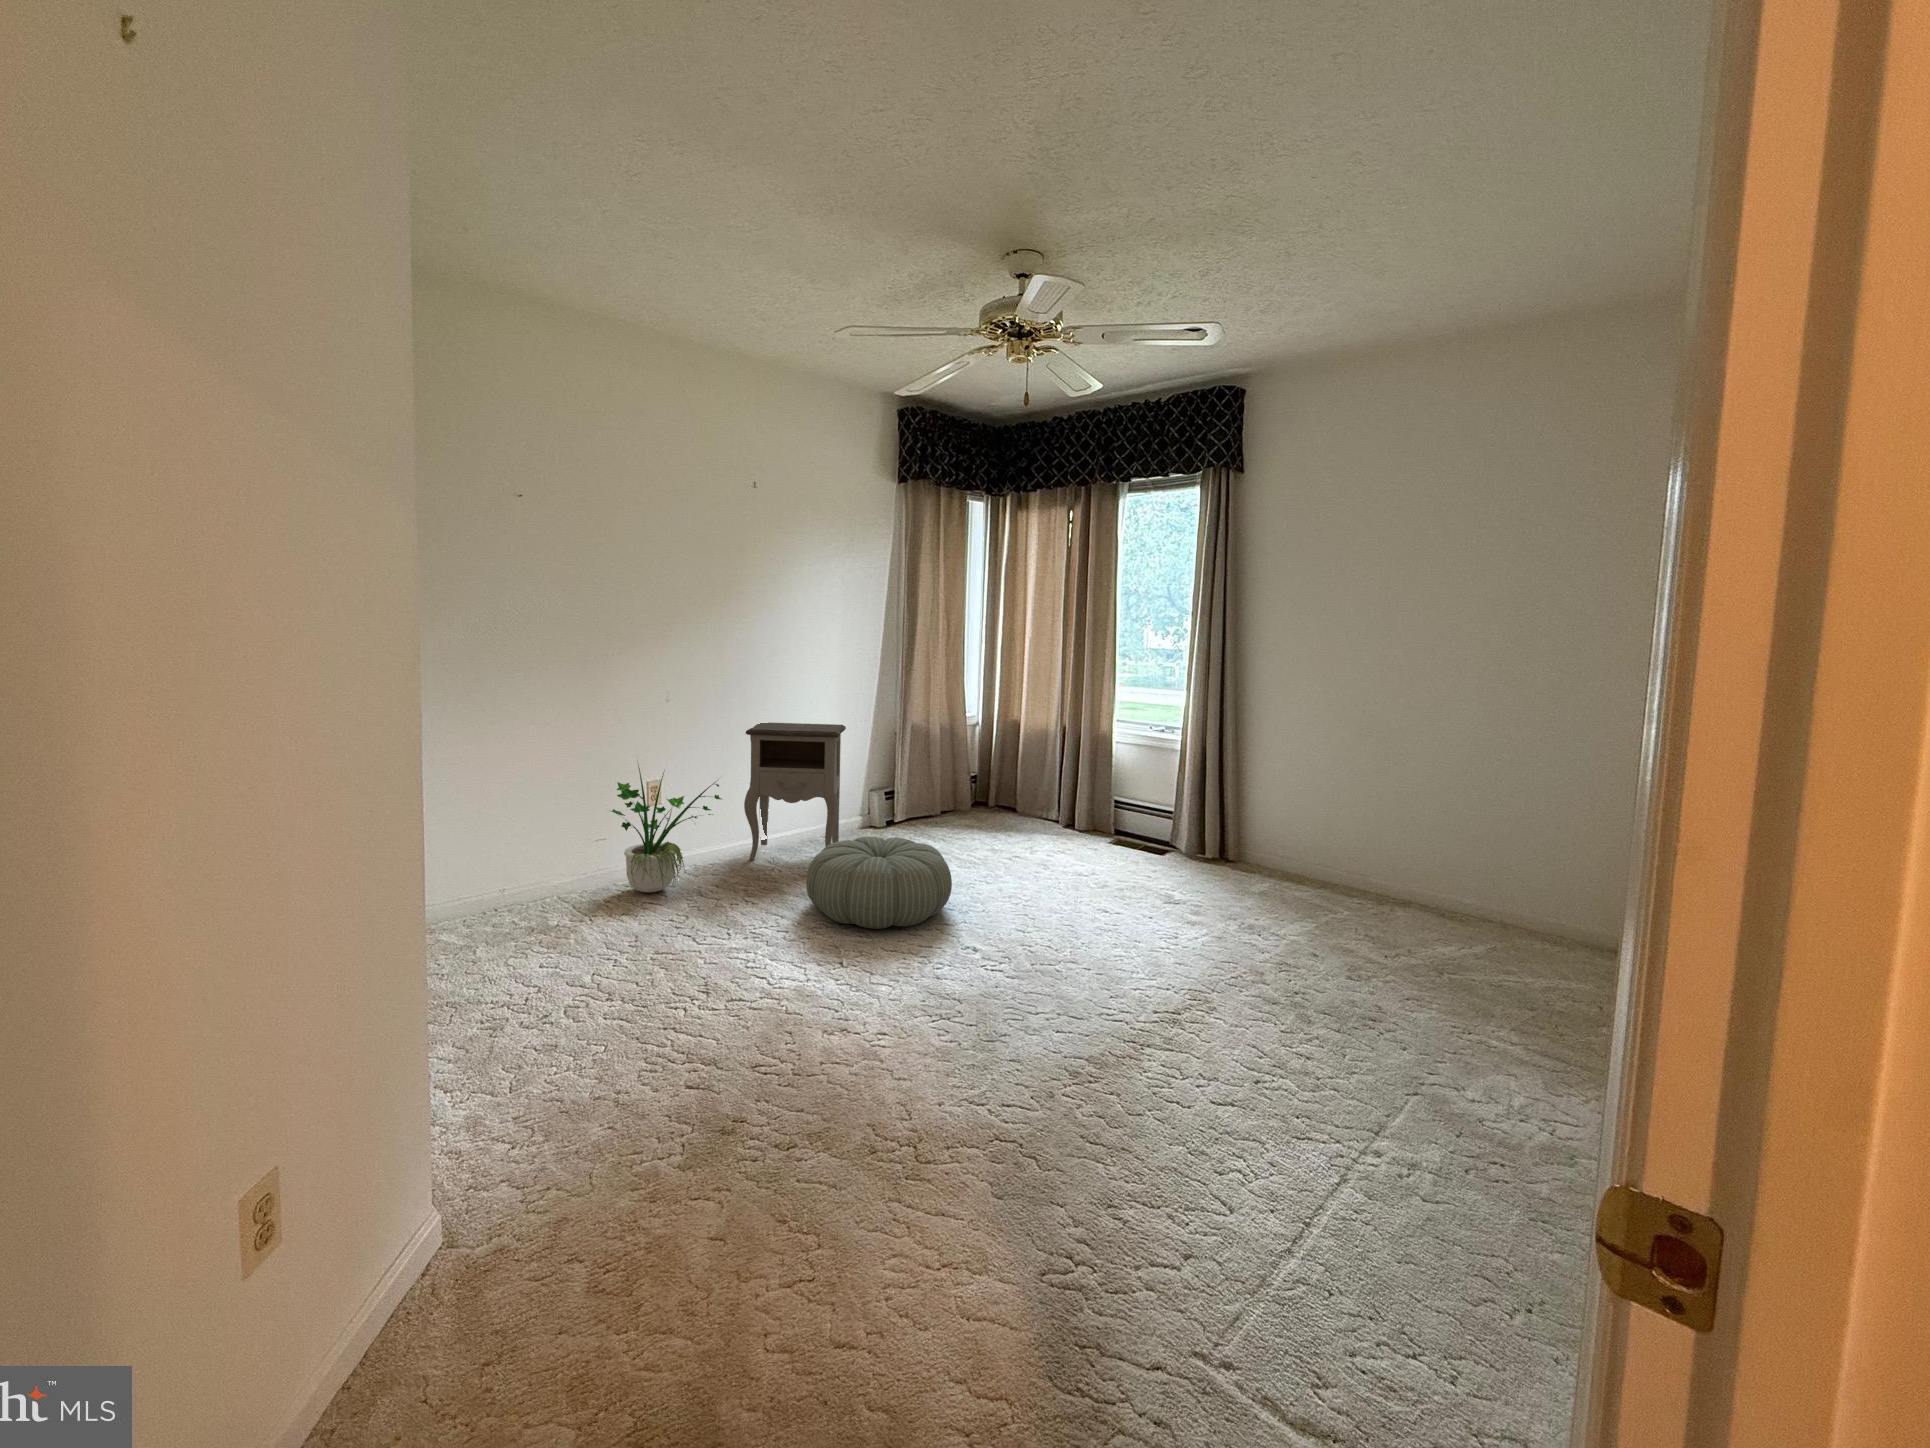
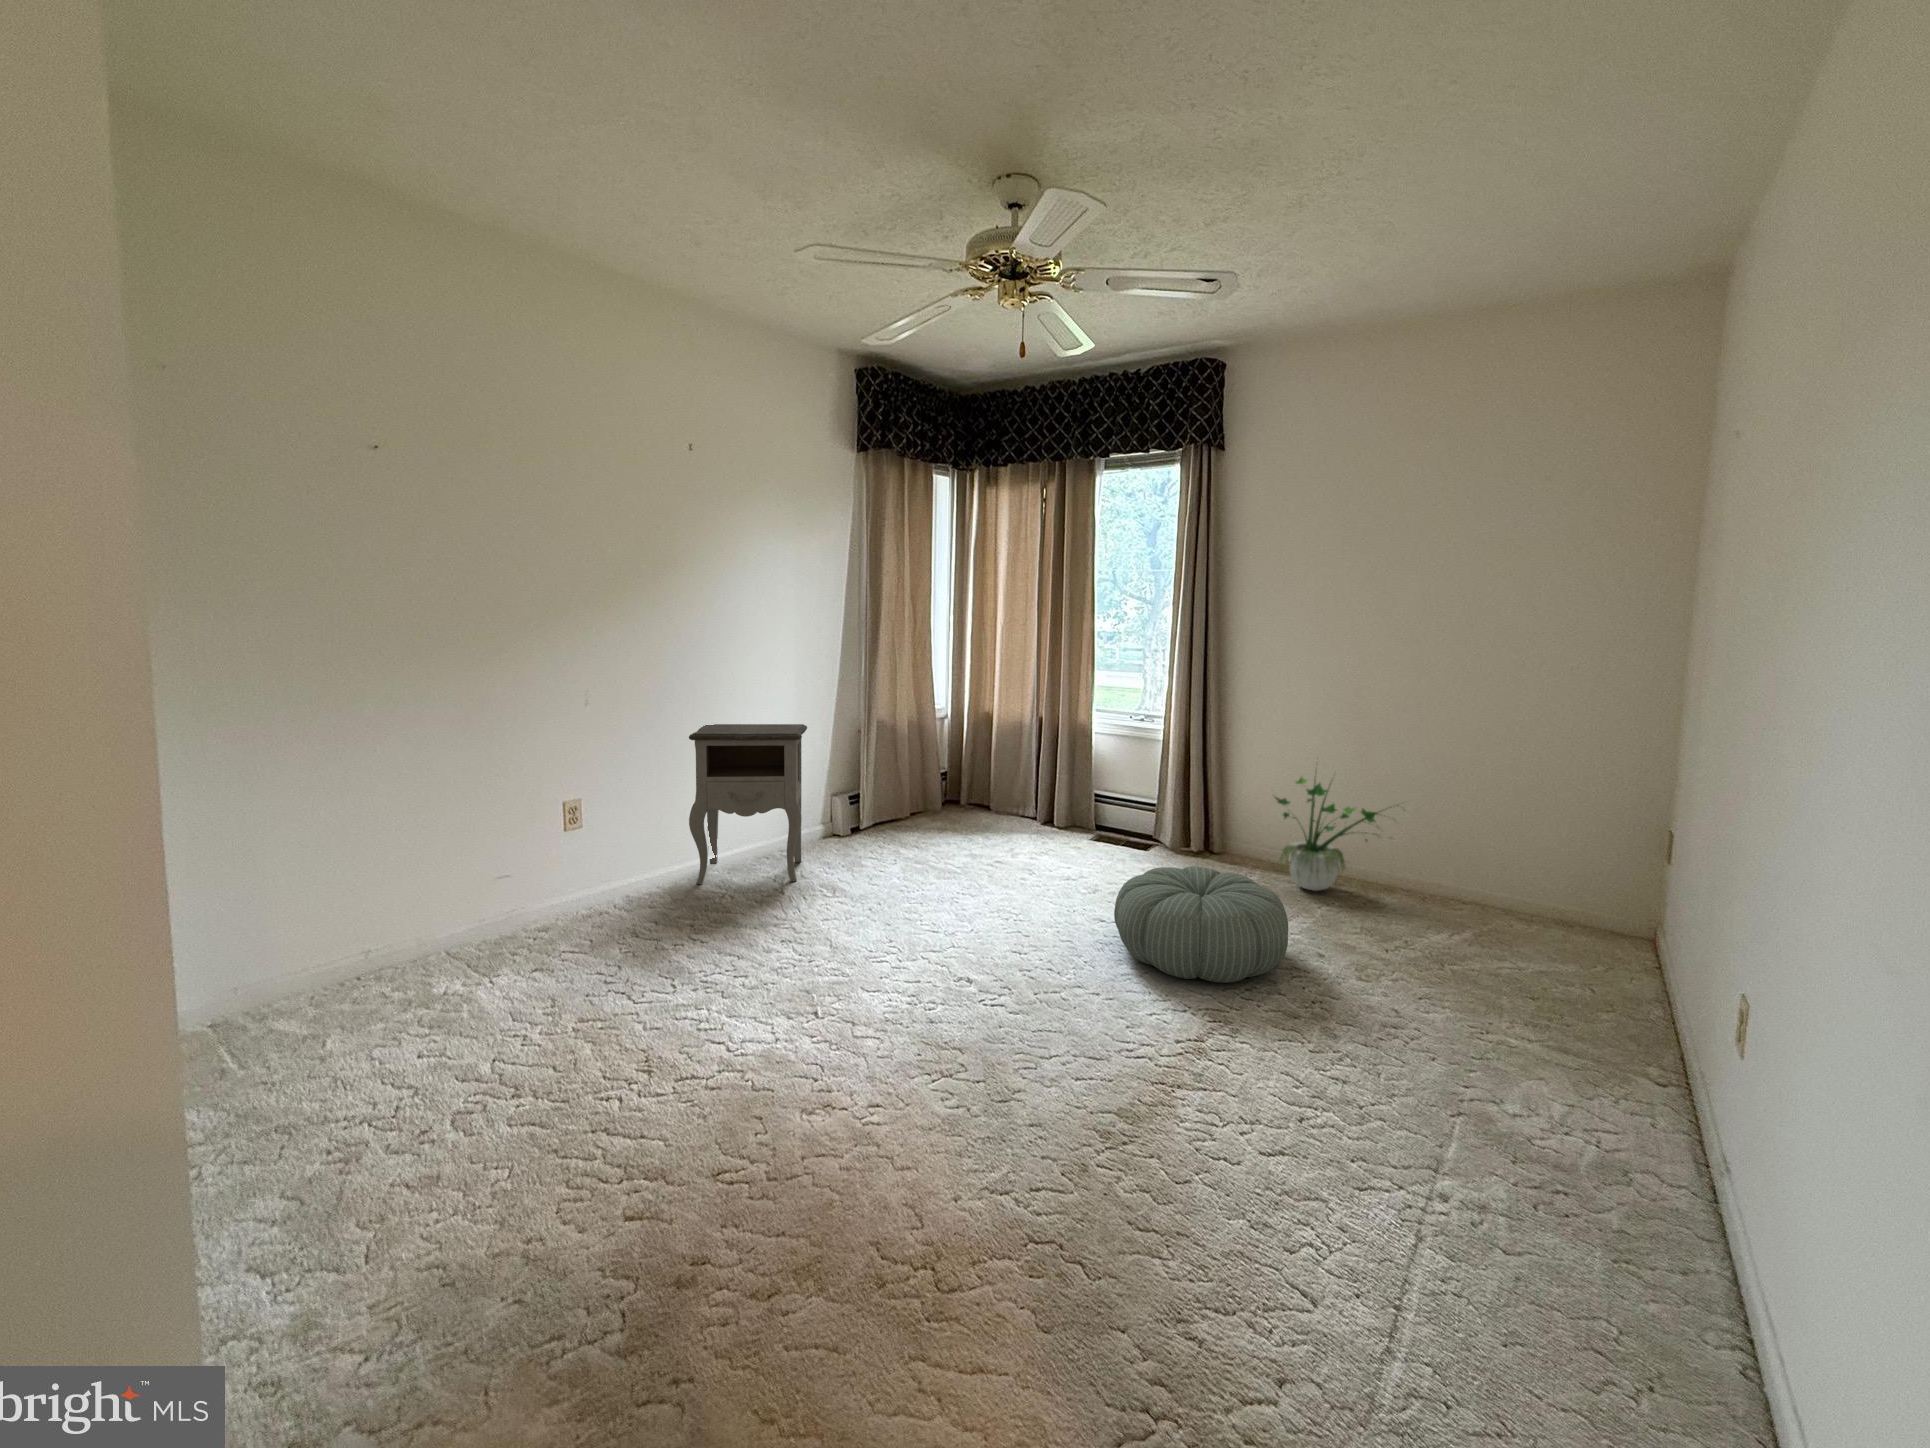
potted plant: present [609,765,721,892] -> present [1275,777,1405,891]
pouf: present [806,837,952,929] -> present [1114,866,1288,983]

